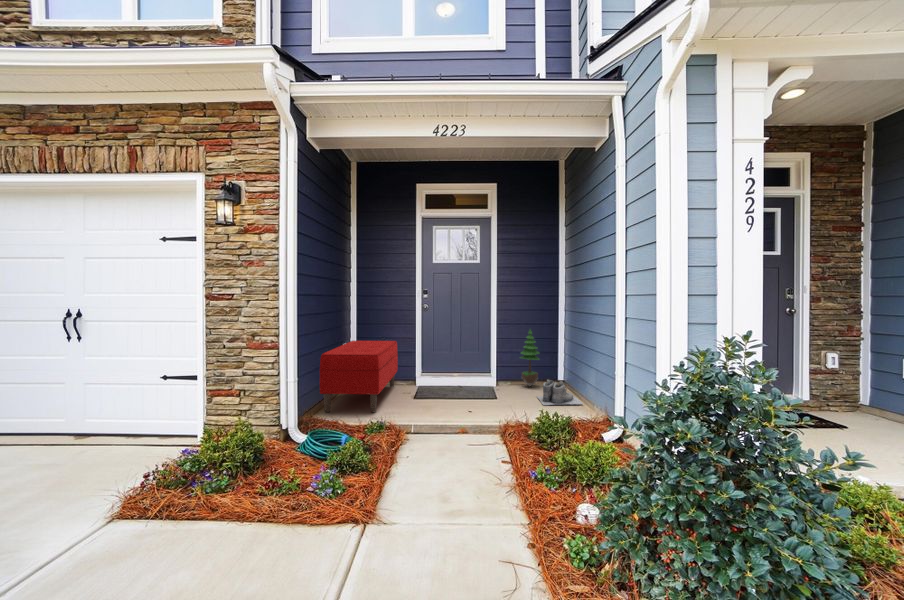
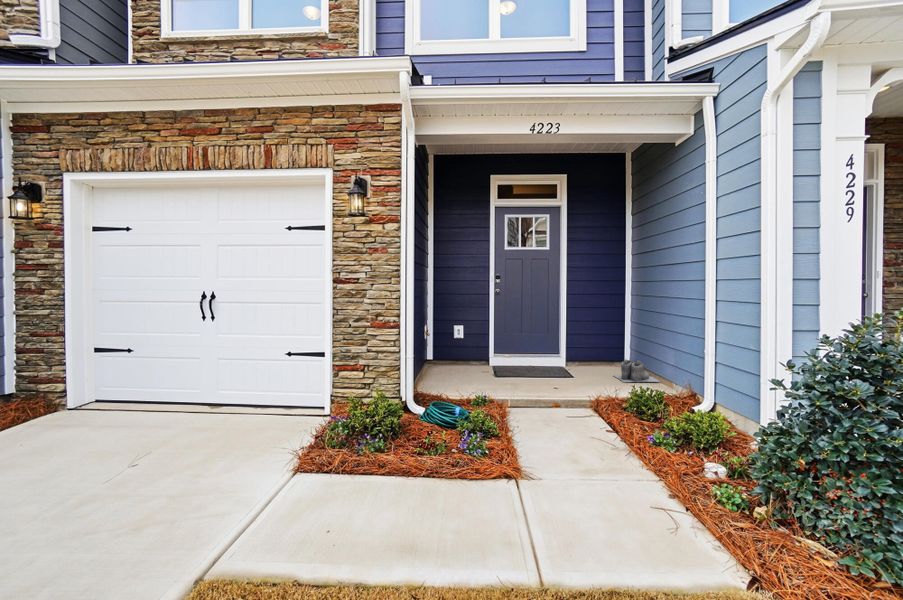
potted tree: present [520,330,539,386] -> none [591,312,612,368]
bench: present [320,341,398,412] -> none [422,324,477,387]

